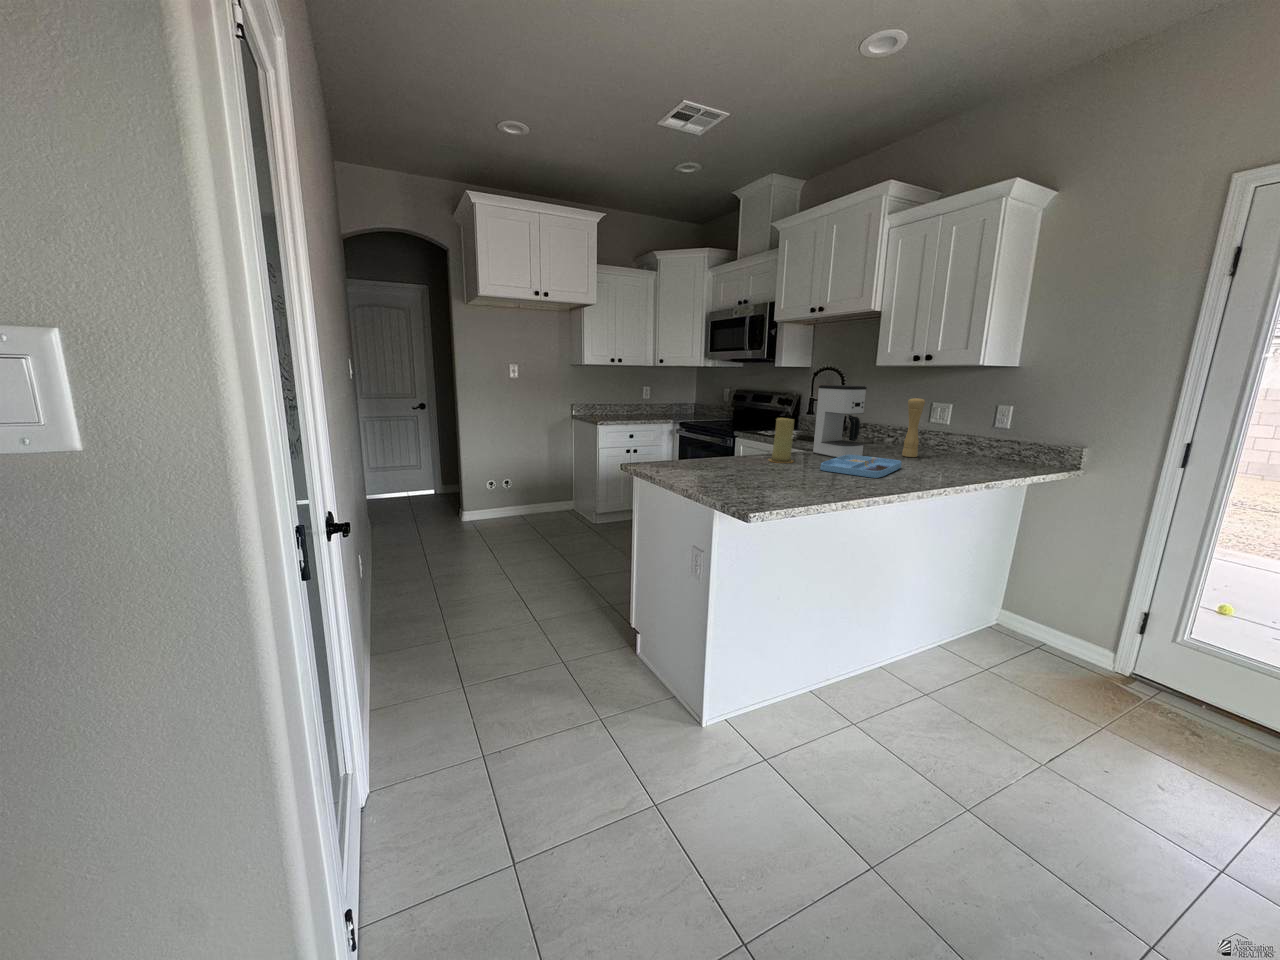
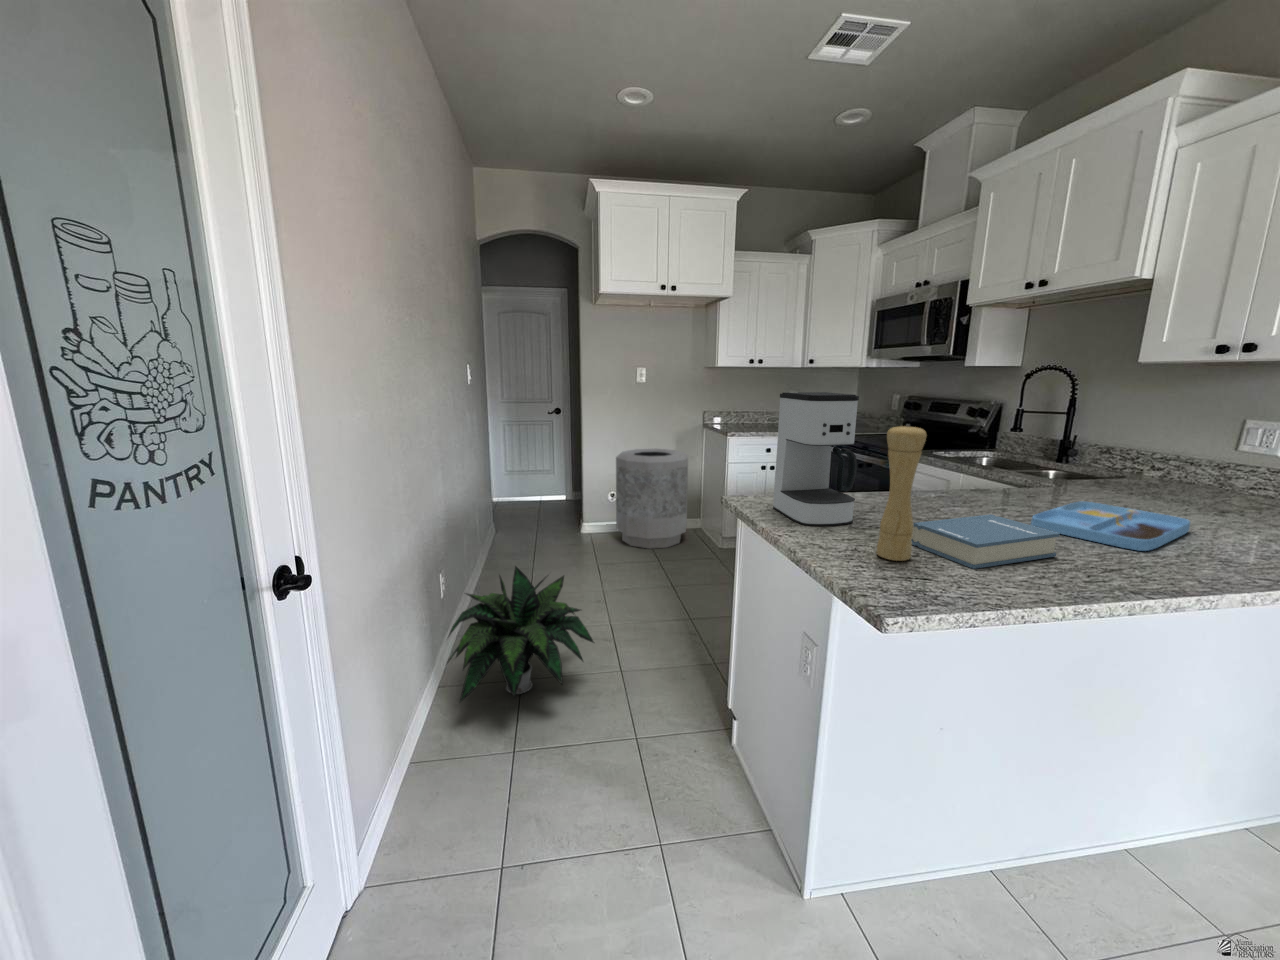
coffee maker: present [813,385,867,458] -> present [773,392,859,526]
pepper mill: present [902,397,925,457] -> present [877,424,926,561]
candle: present [769,418,794,463] -> none [942,441,989,509]
trash can: none [496,438,563,527] -> present [616,449,688,548]
hardback book: none [753,462,835,491] -> present [911,514,1060,569]
potted plant: none [378,539,515,656] -> present [448,566,594,702]

